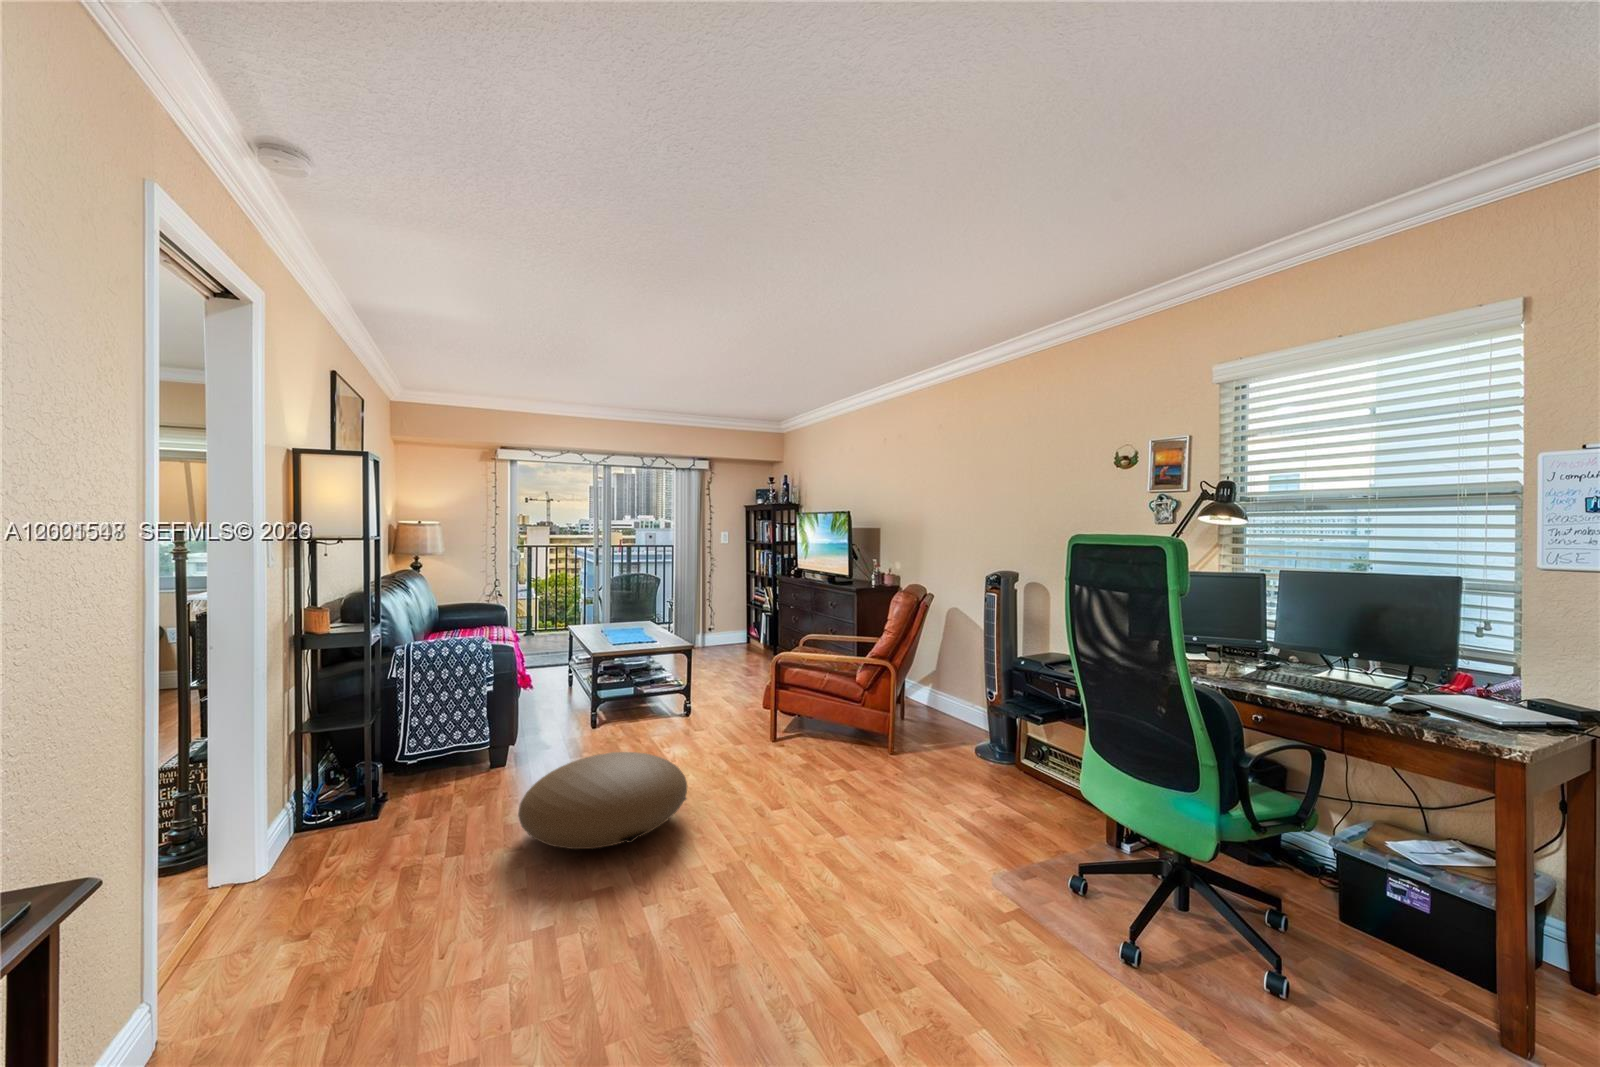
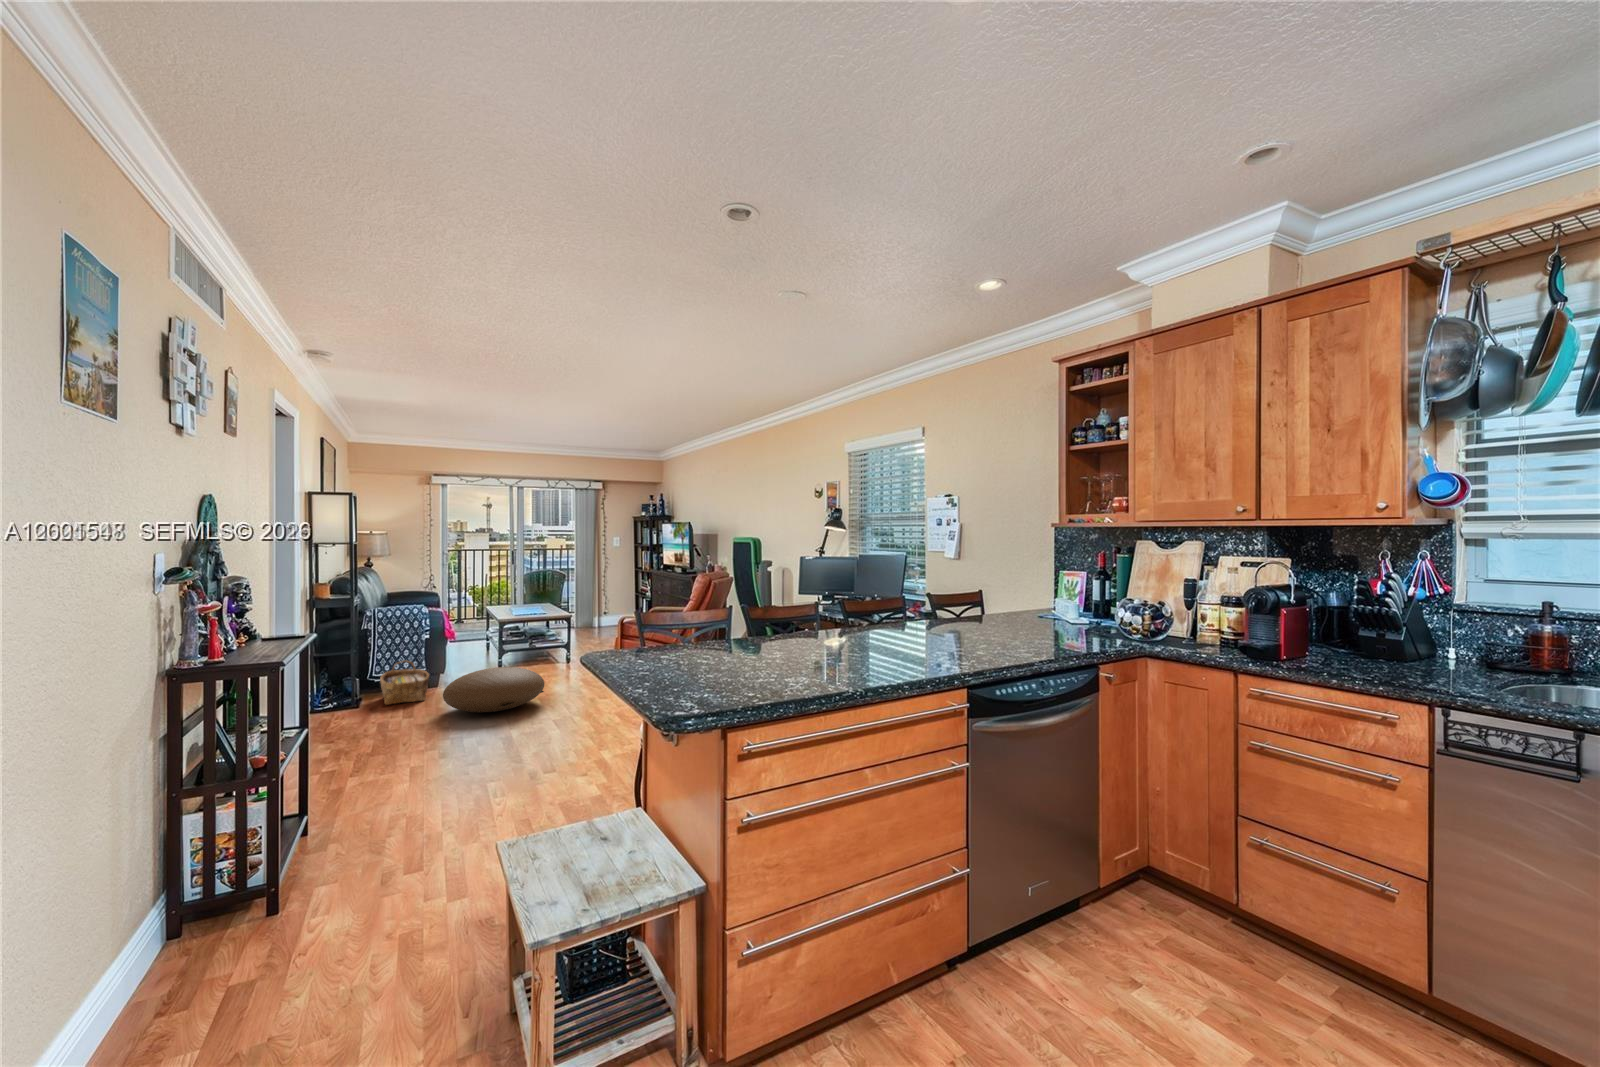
woven basket: none [414,729,494,813] -> present [380,661,429,705]

